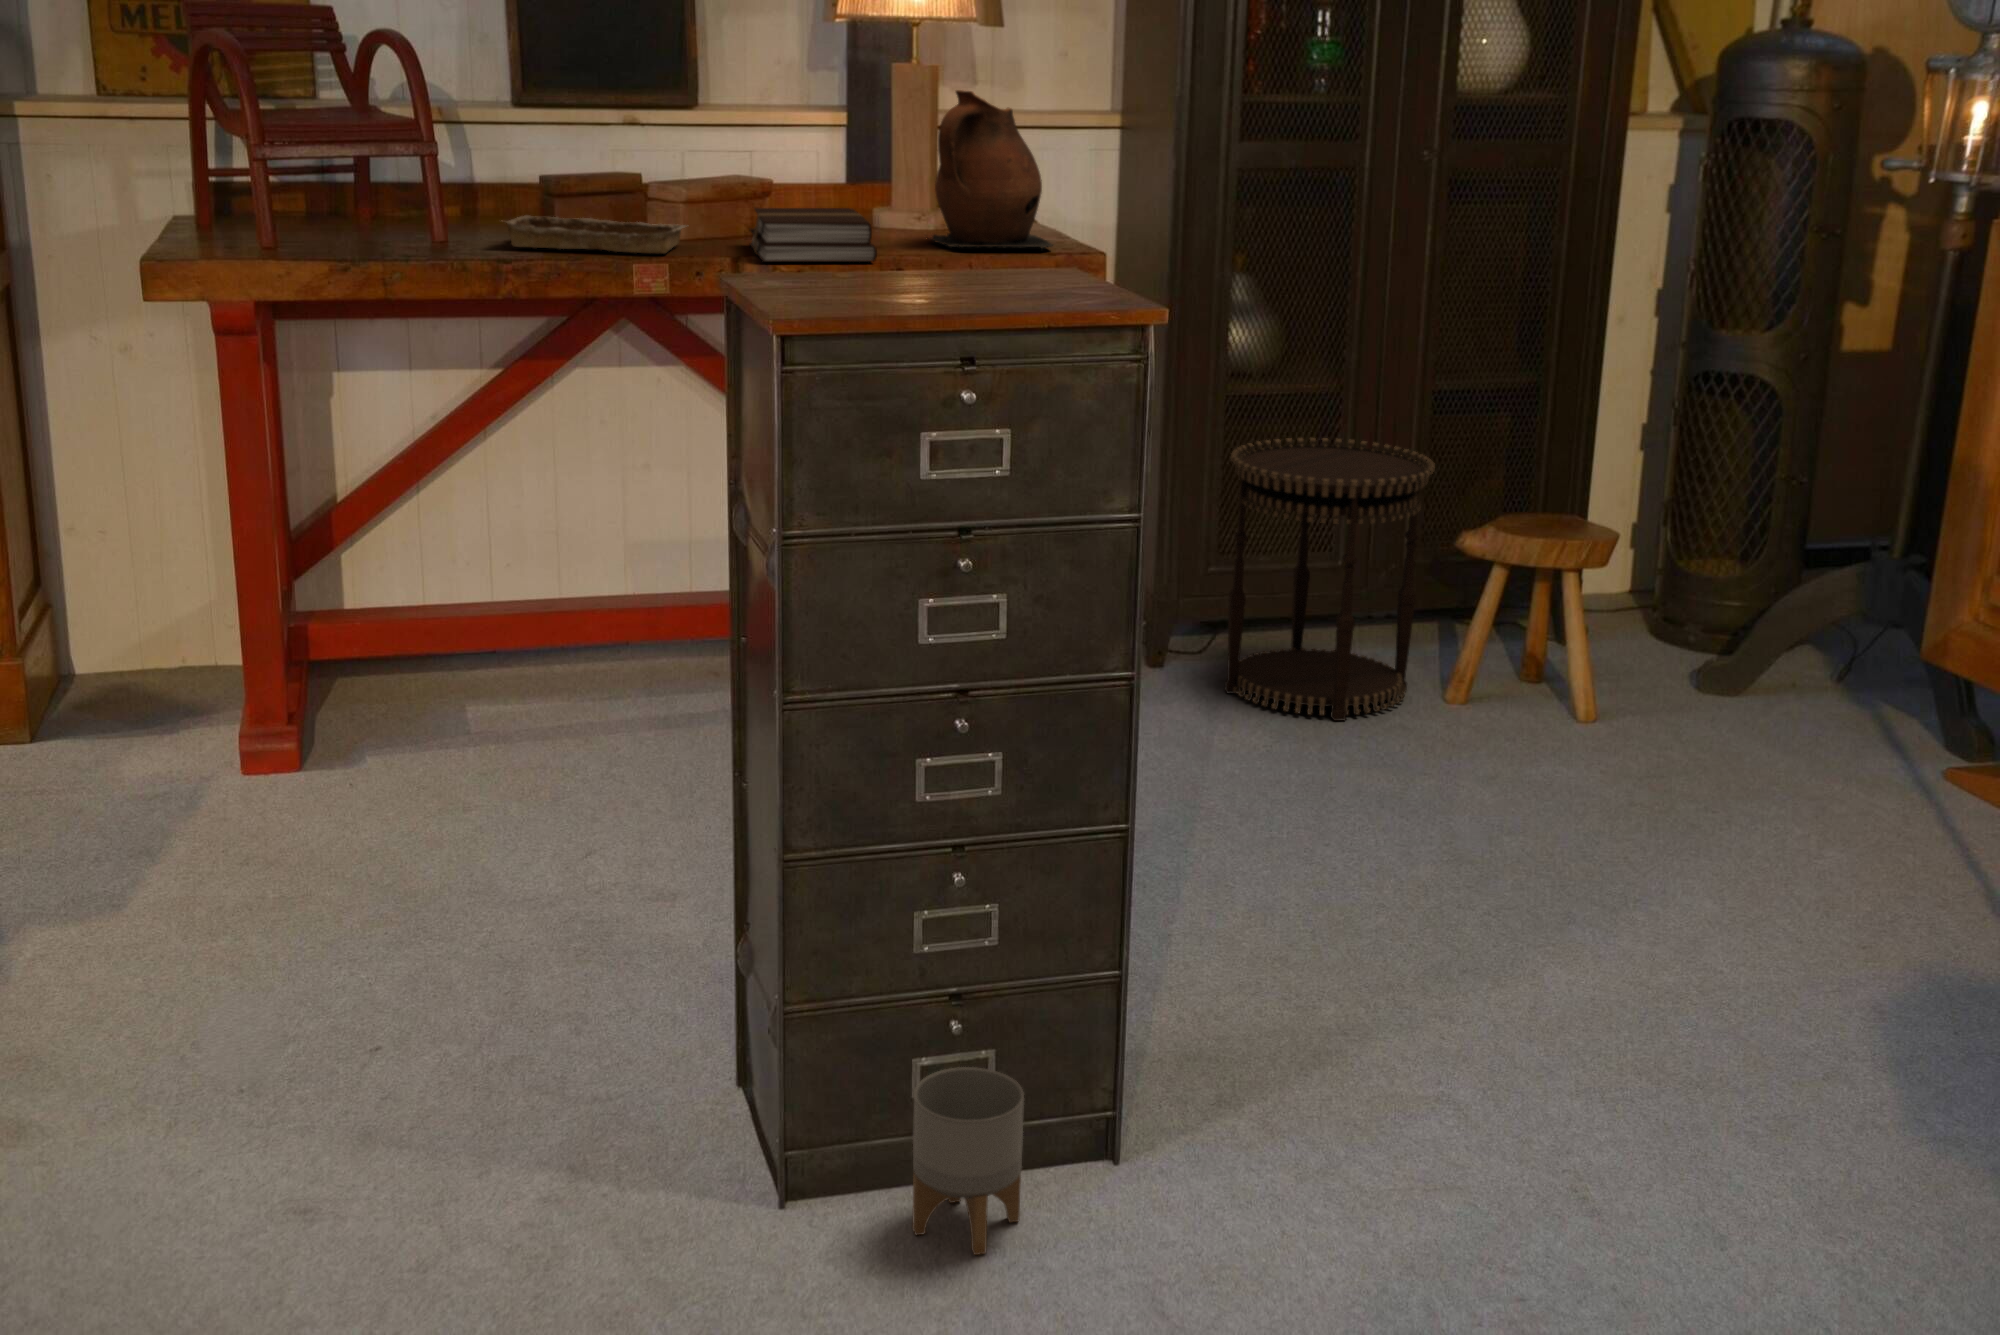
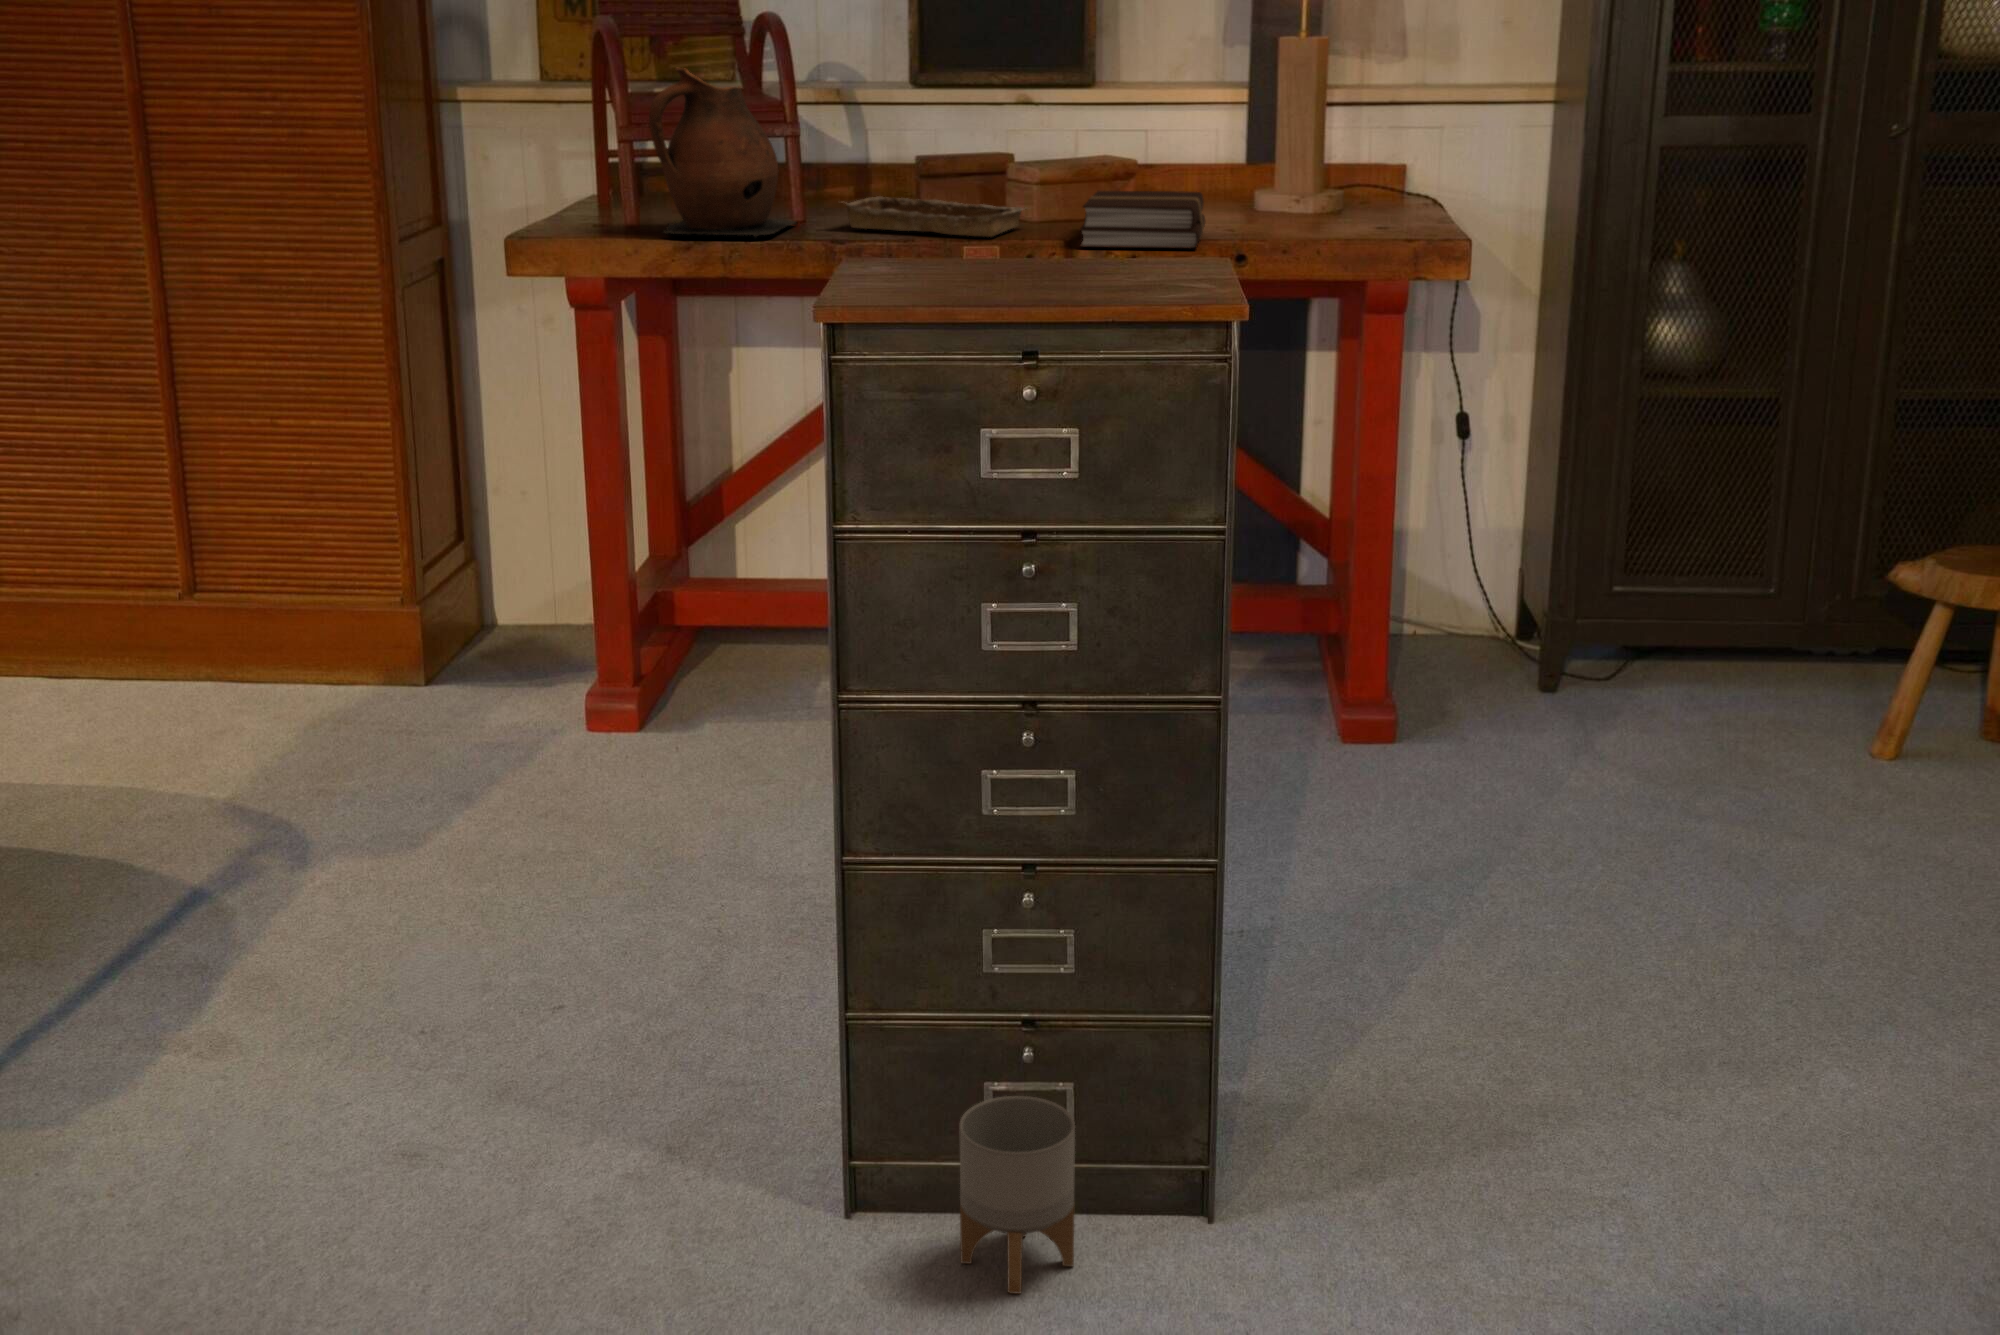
ceramic pitcher: present [931,90,1053,249] -> present [649,68,798,238]
side table: present [1224,438,1435,721] -> none [1621,454,1877,776]

